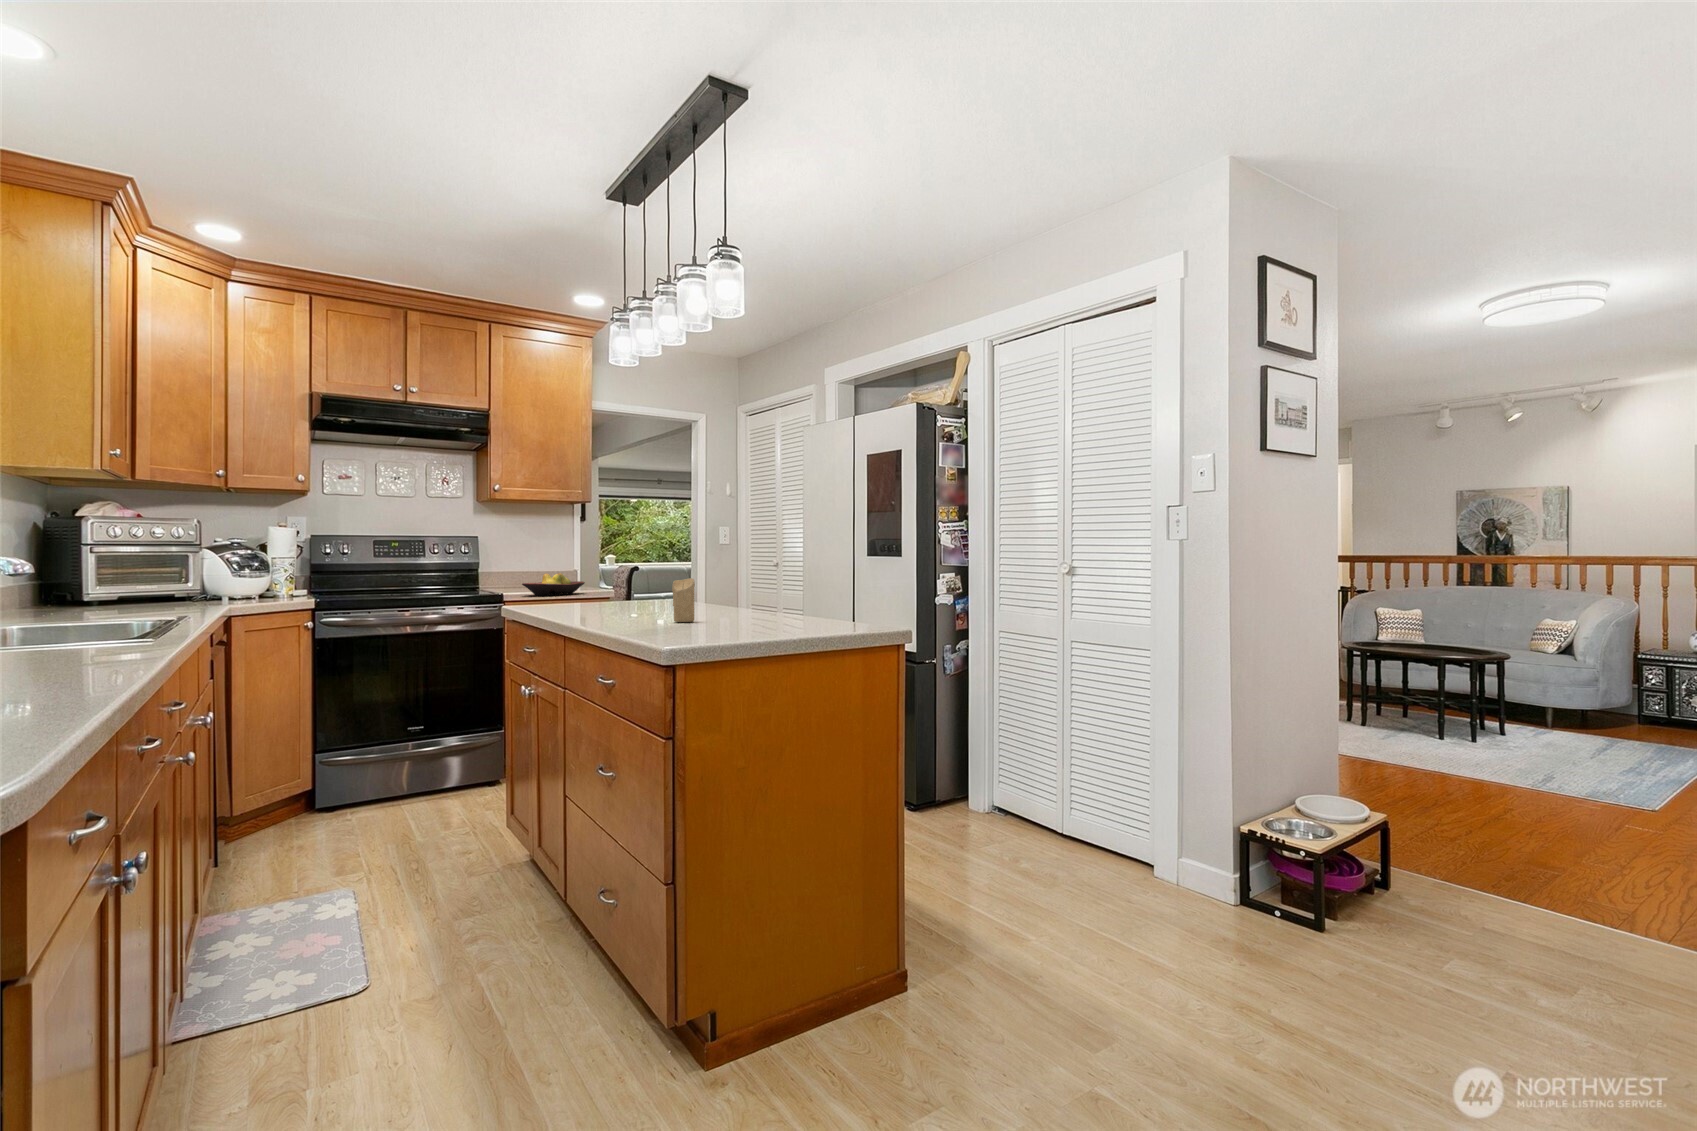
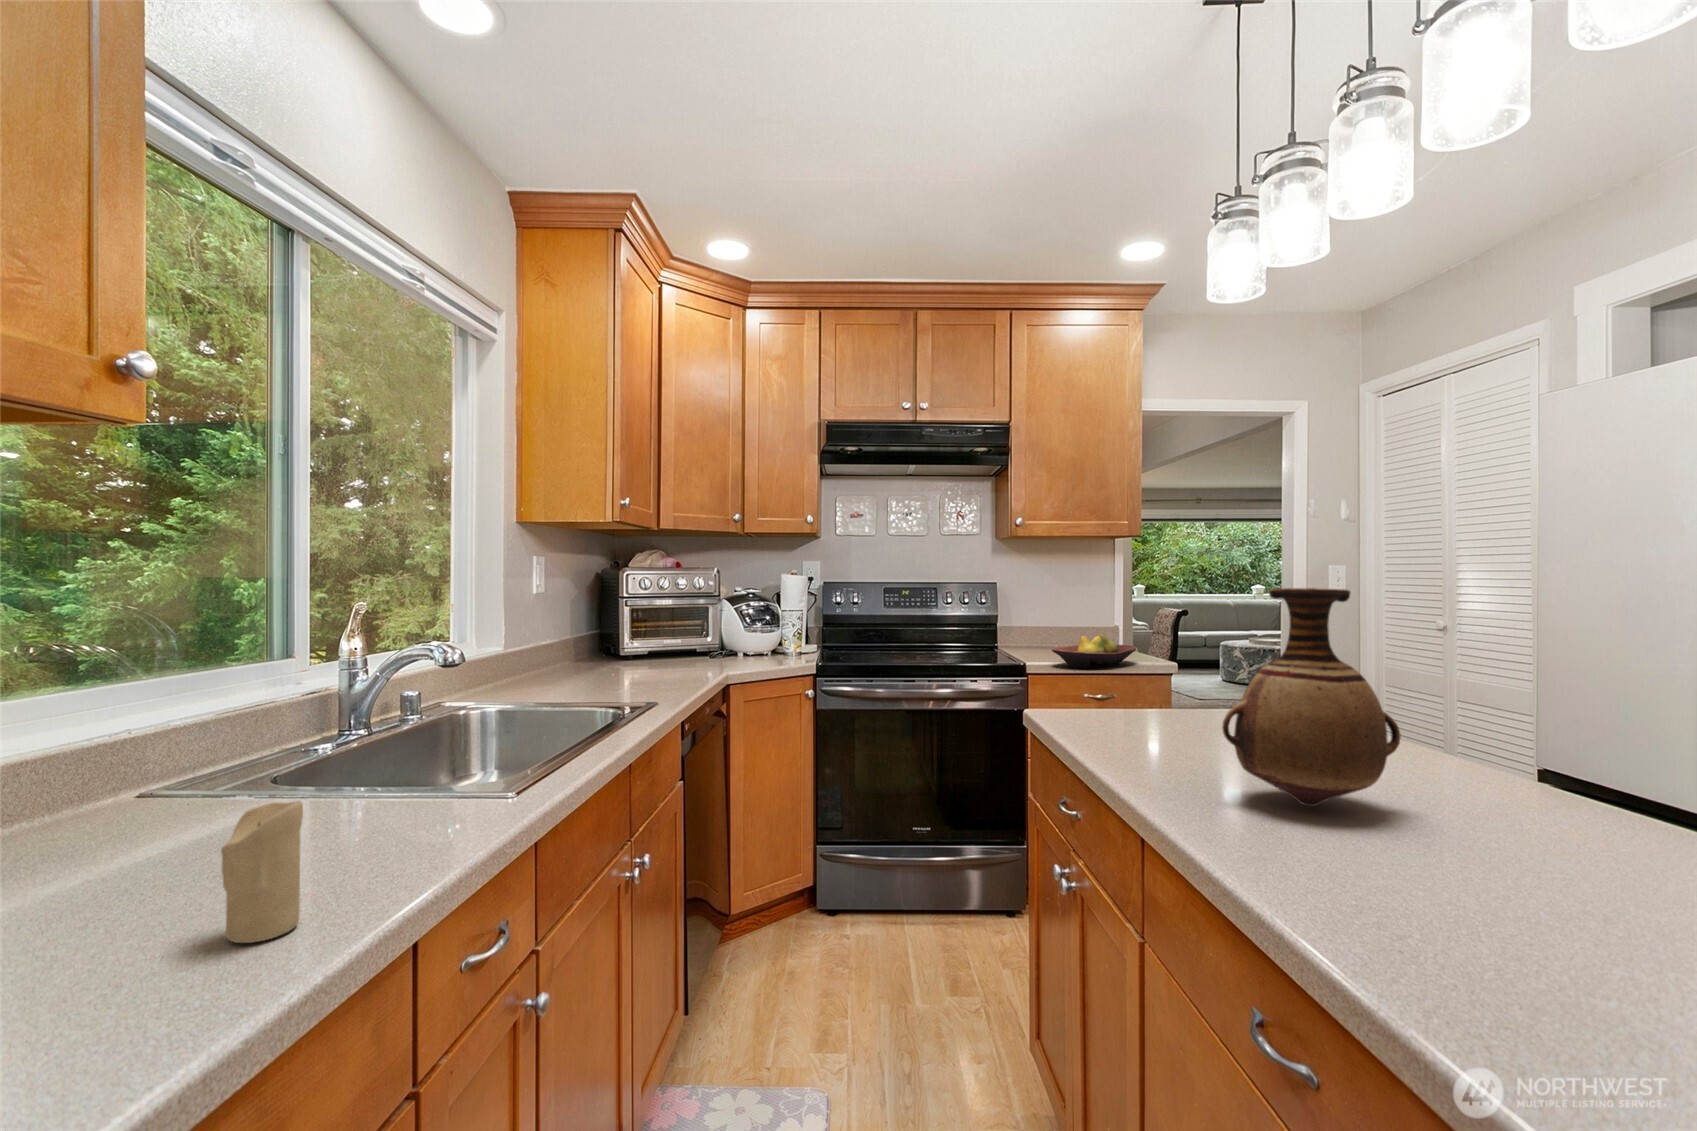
vase: none [596,518,670,616] -> present [1222,588,1400,806]
candle: present [672,578,695,622] -> present [221,801,303,943]

